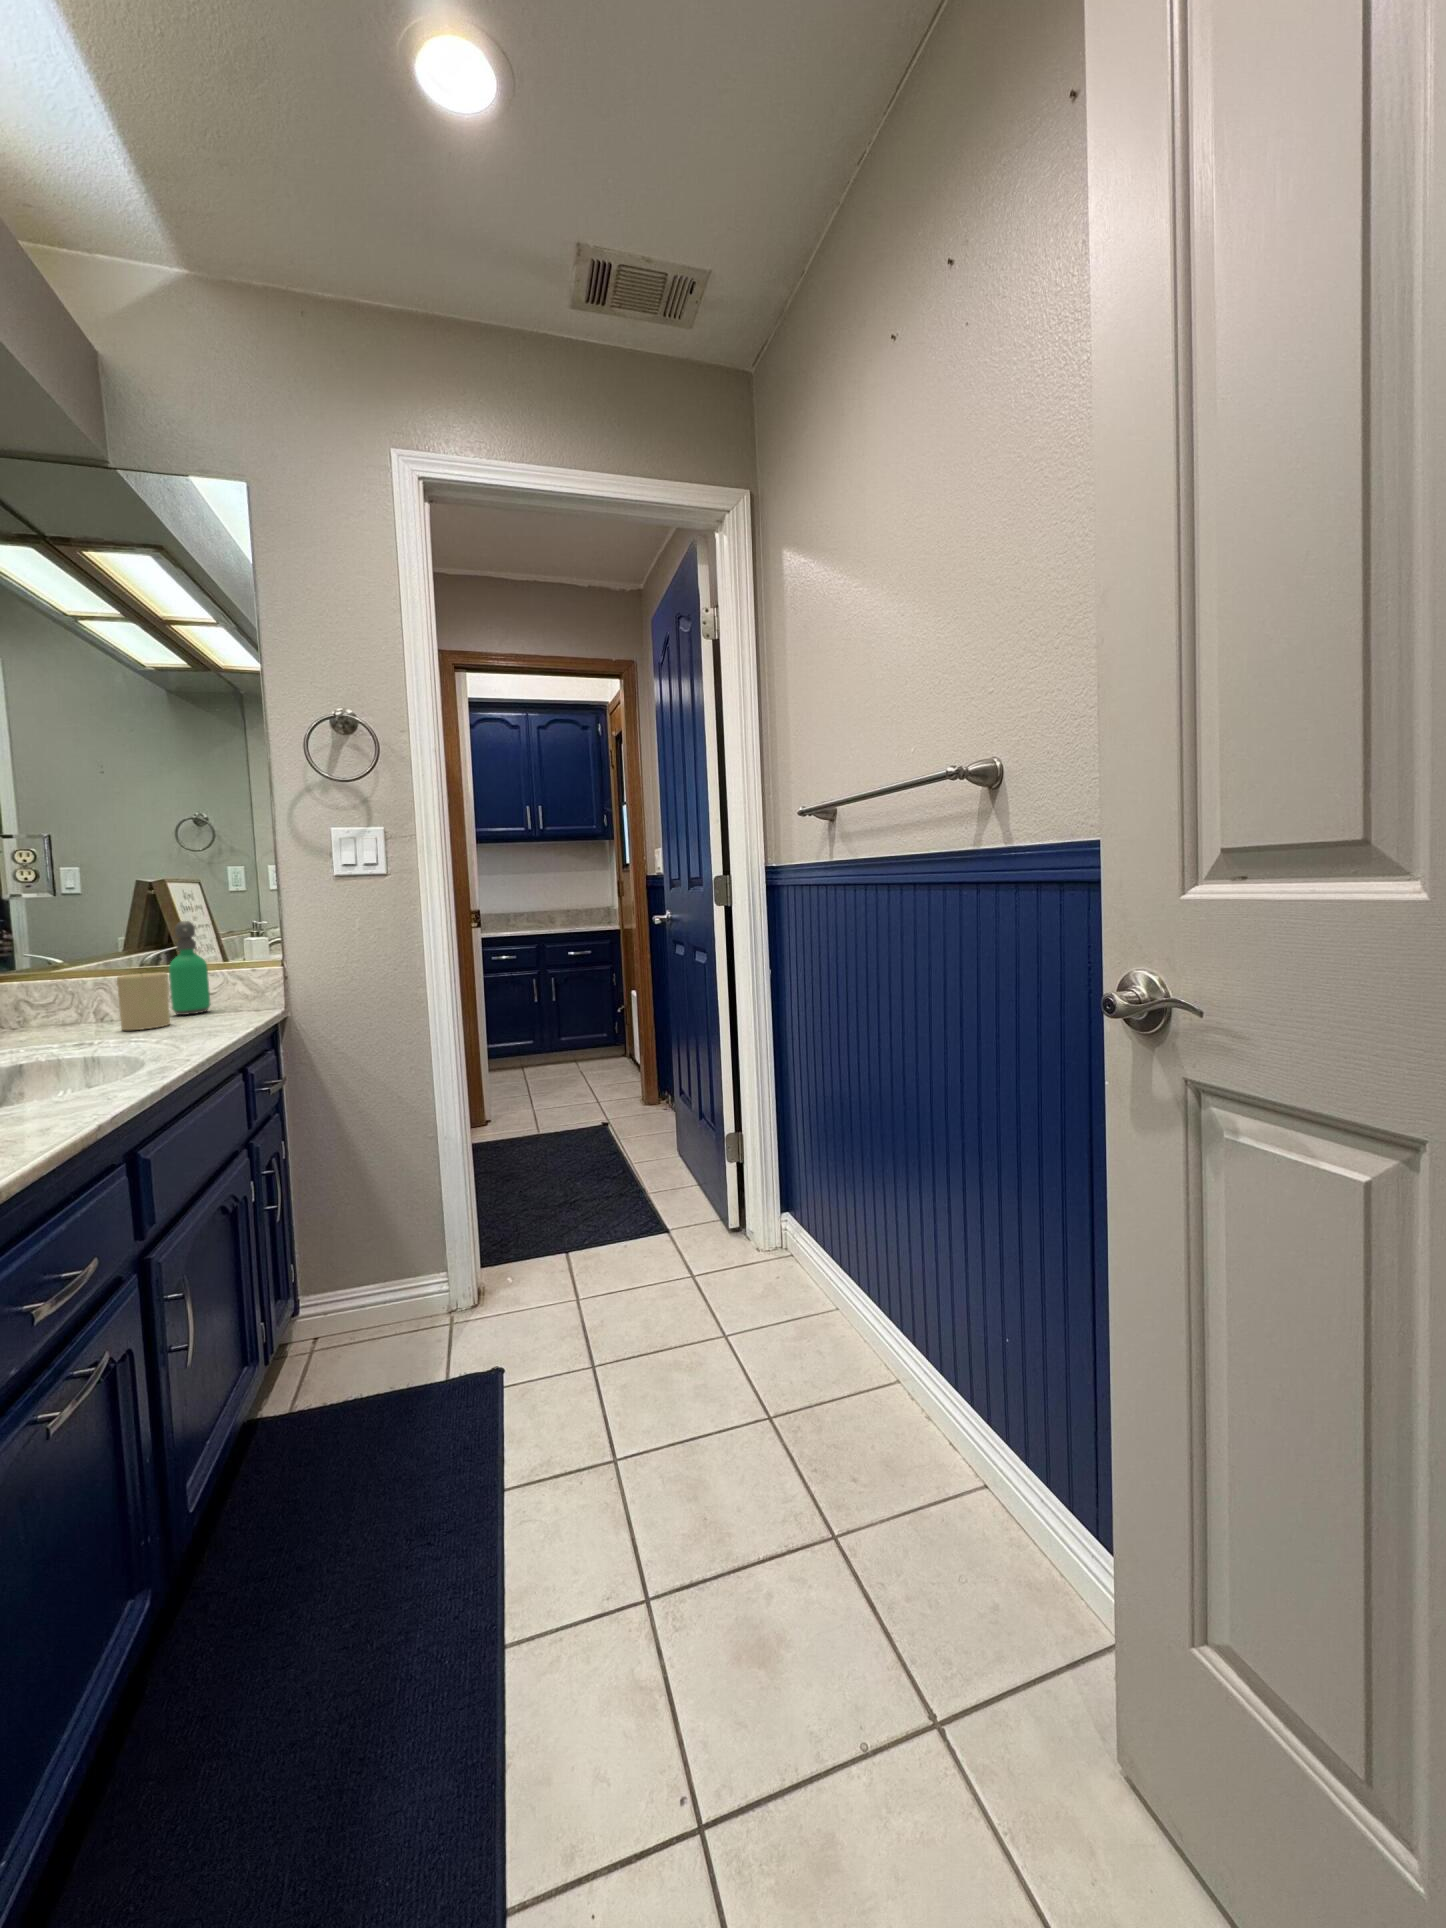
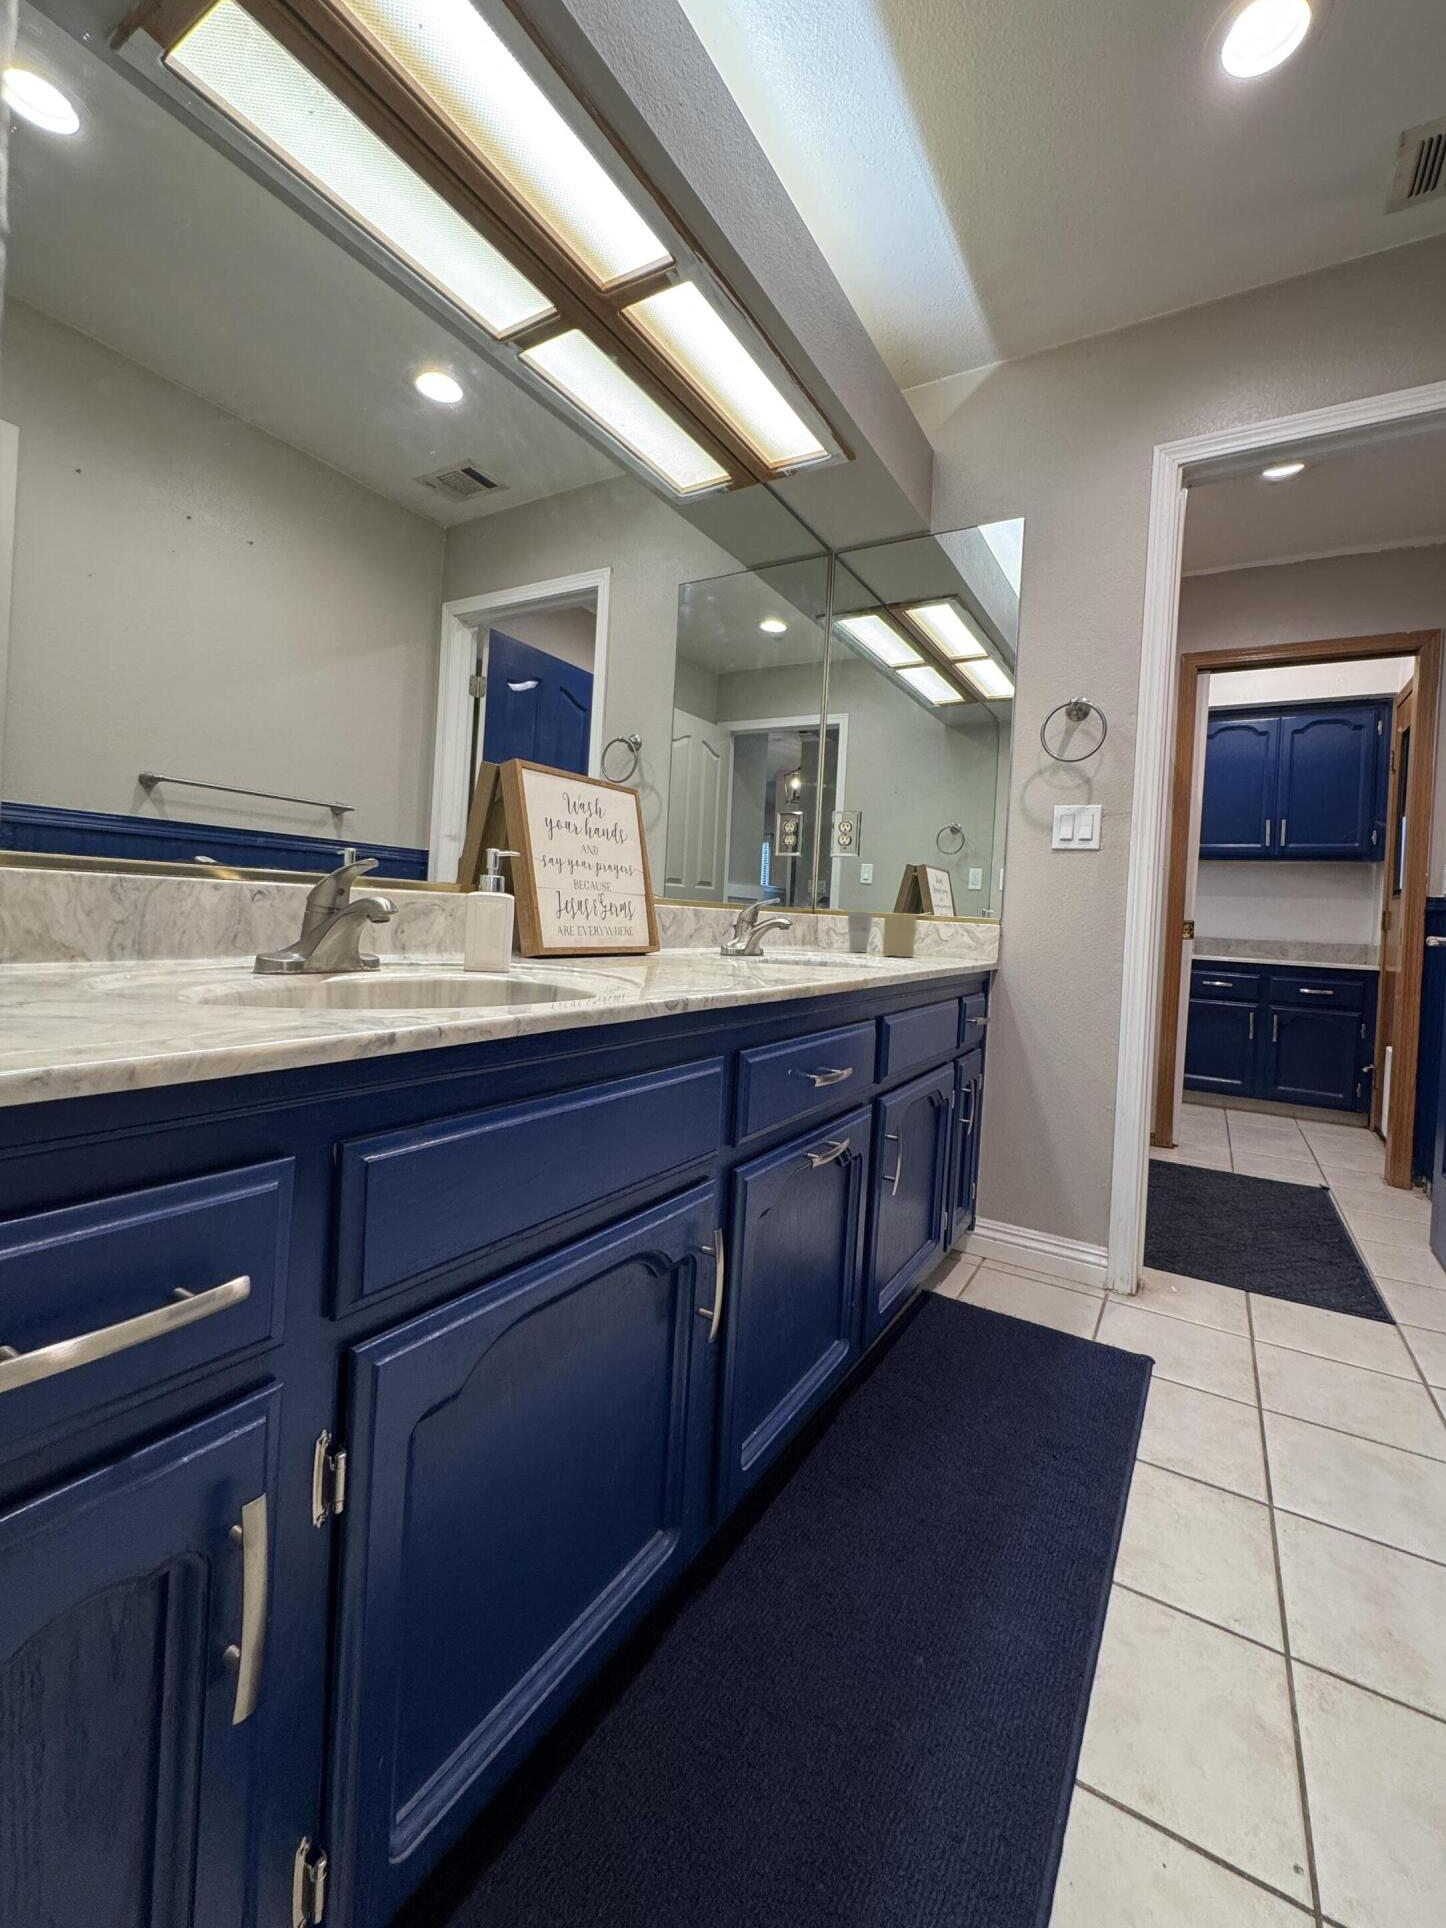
soap dispenser: present [169,921,210,1015] -> none [916,880,944,956]
cup: none [53,971,100,1027] -> present [848,911,873,952]

